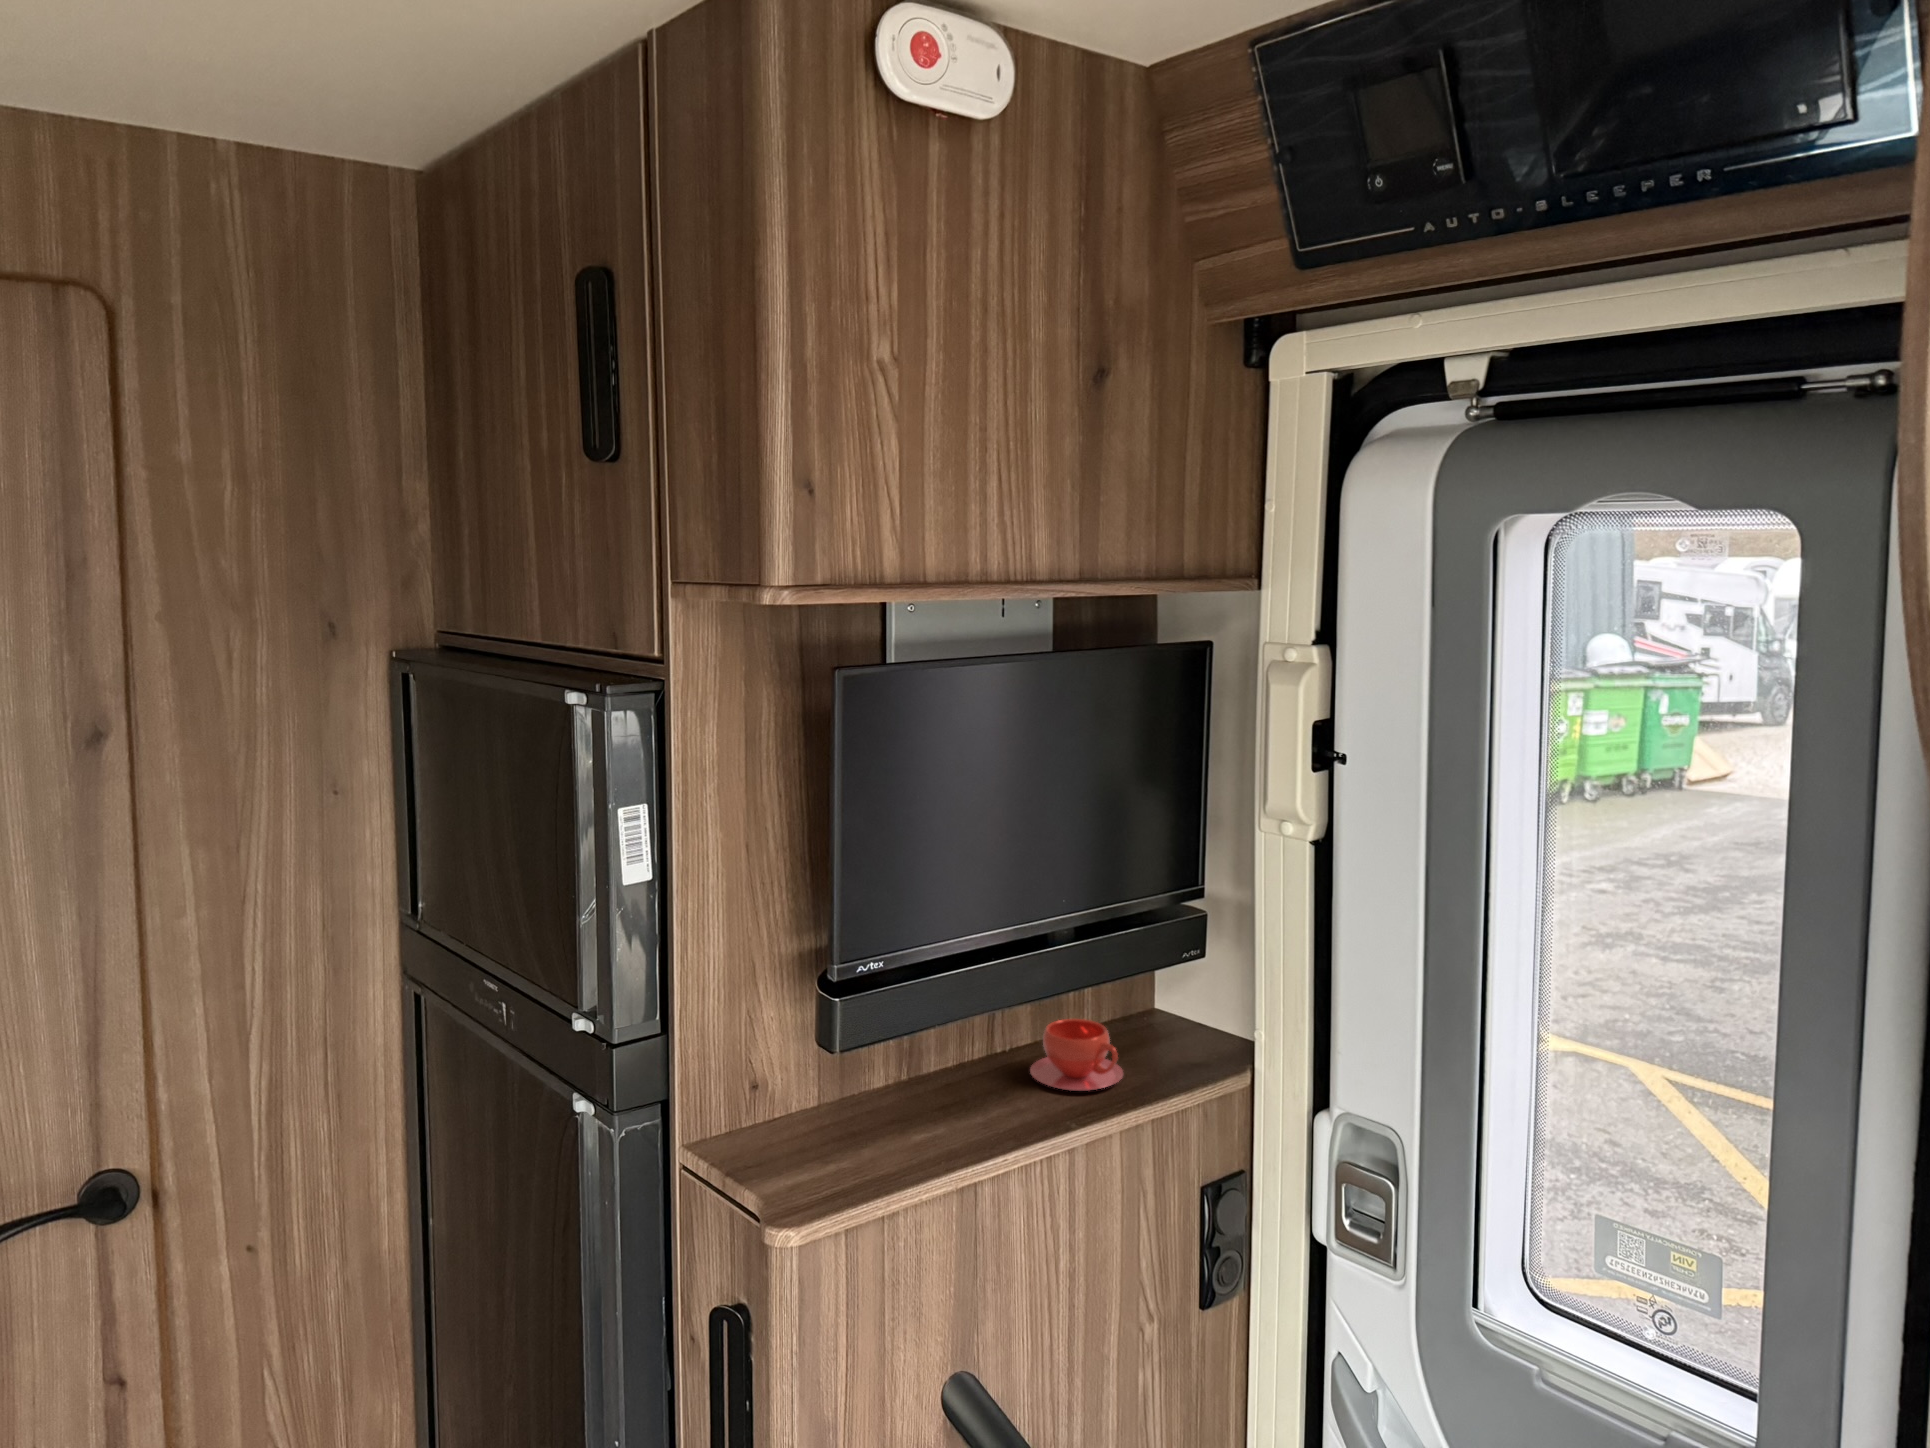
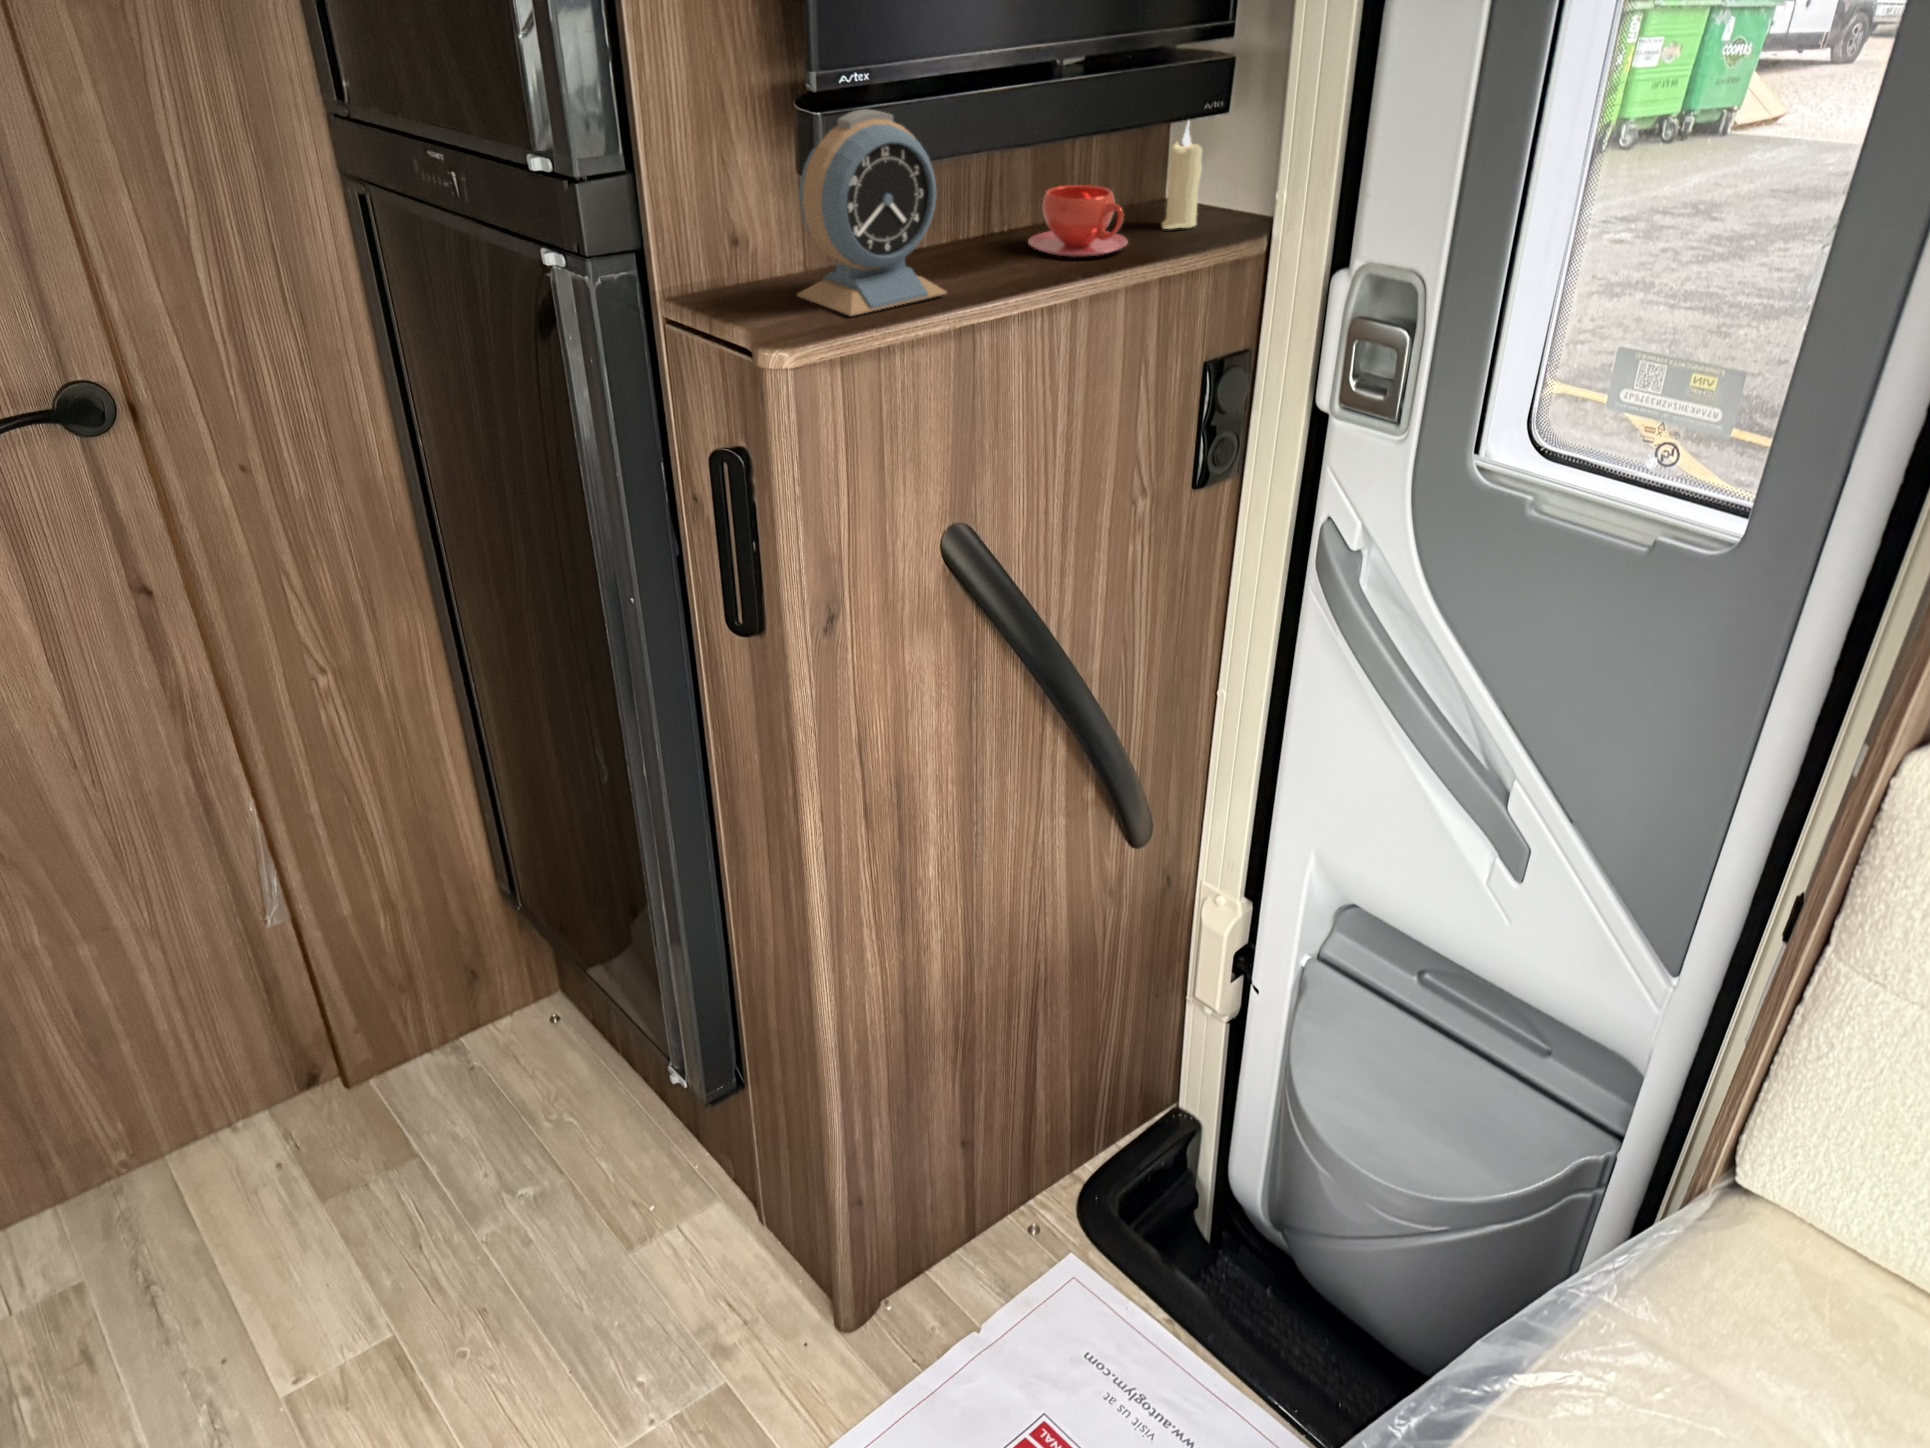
candle: none [1155,961,1189,1053] -> present [1162,121,1202,229]
alarm clock: none [809,984,951,1174] -> present [797,109,947,316]

